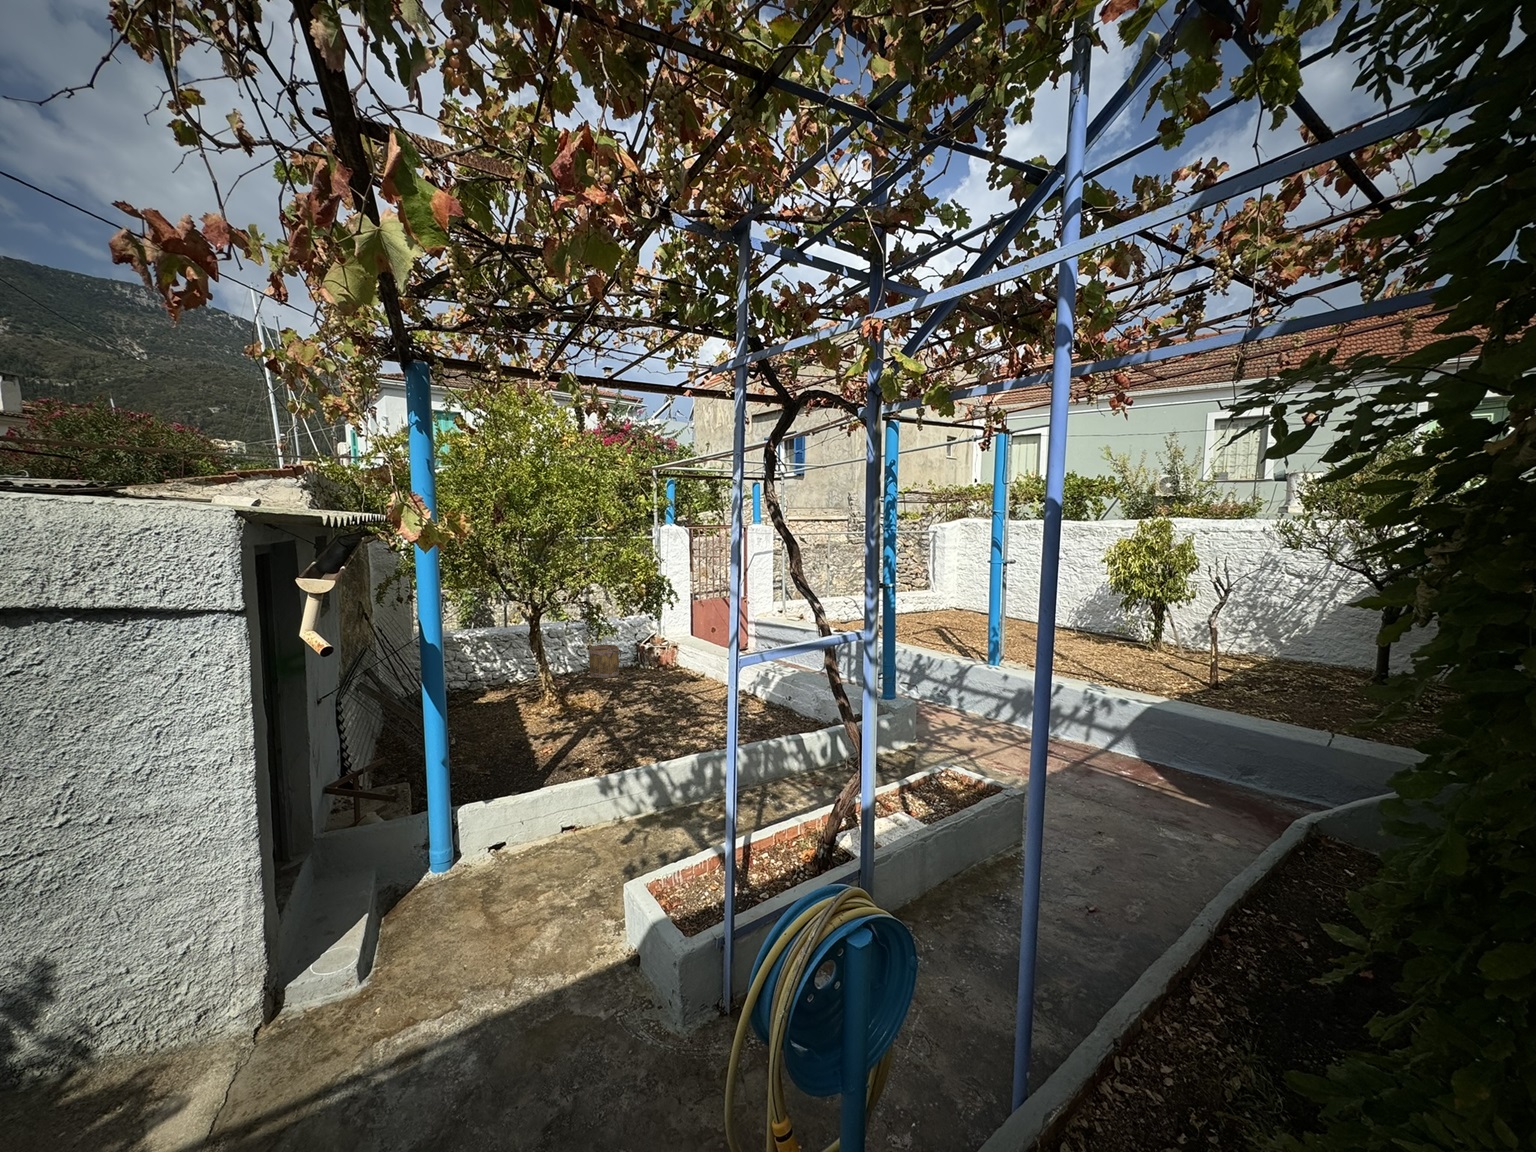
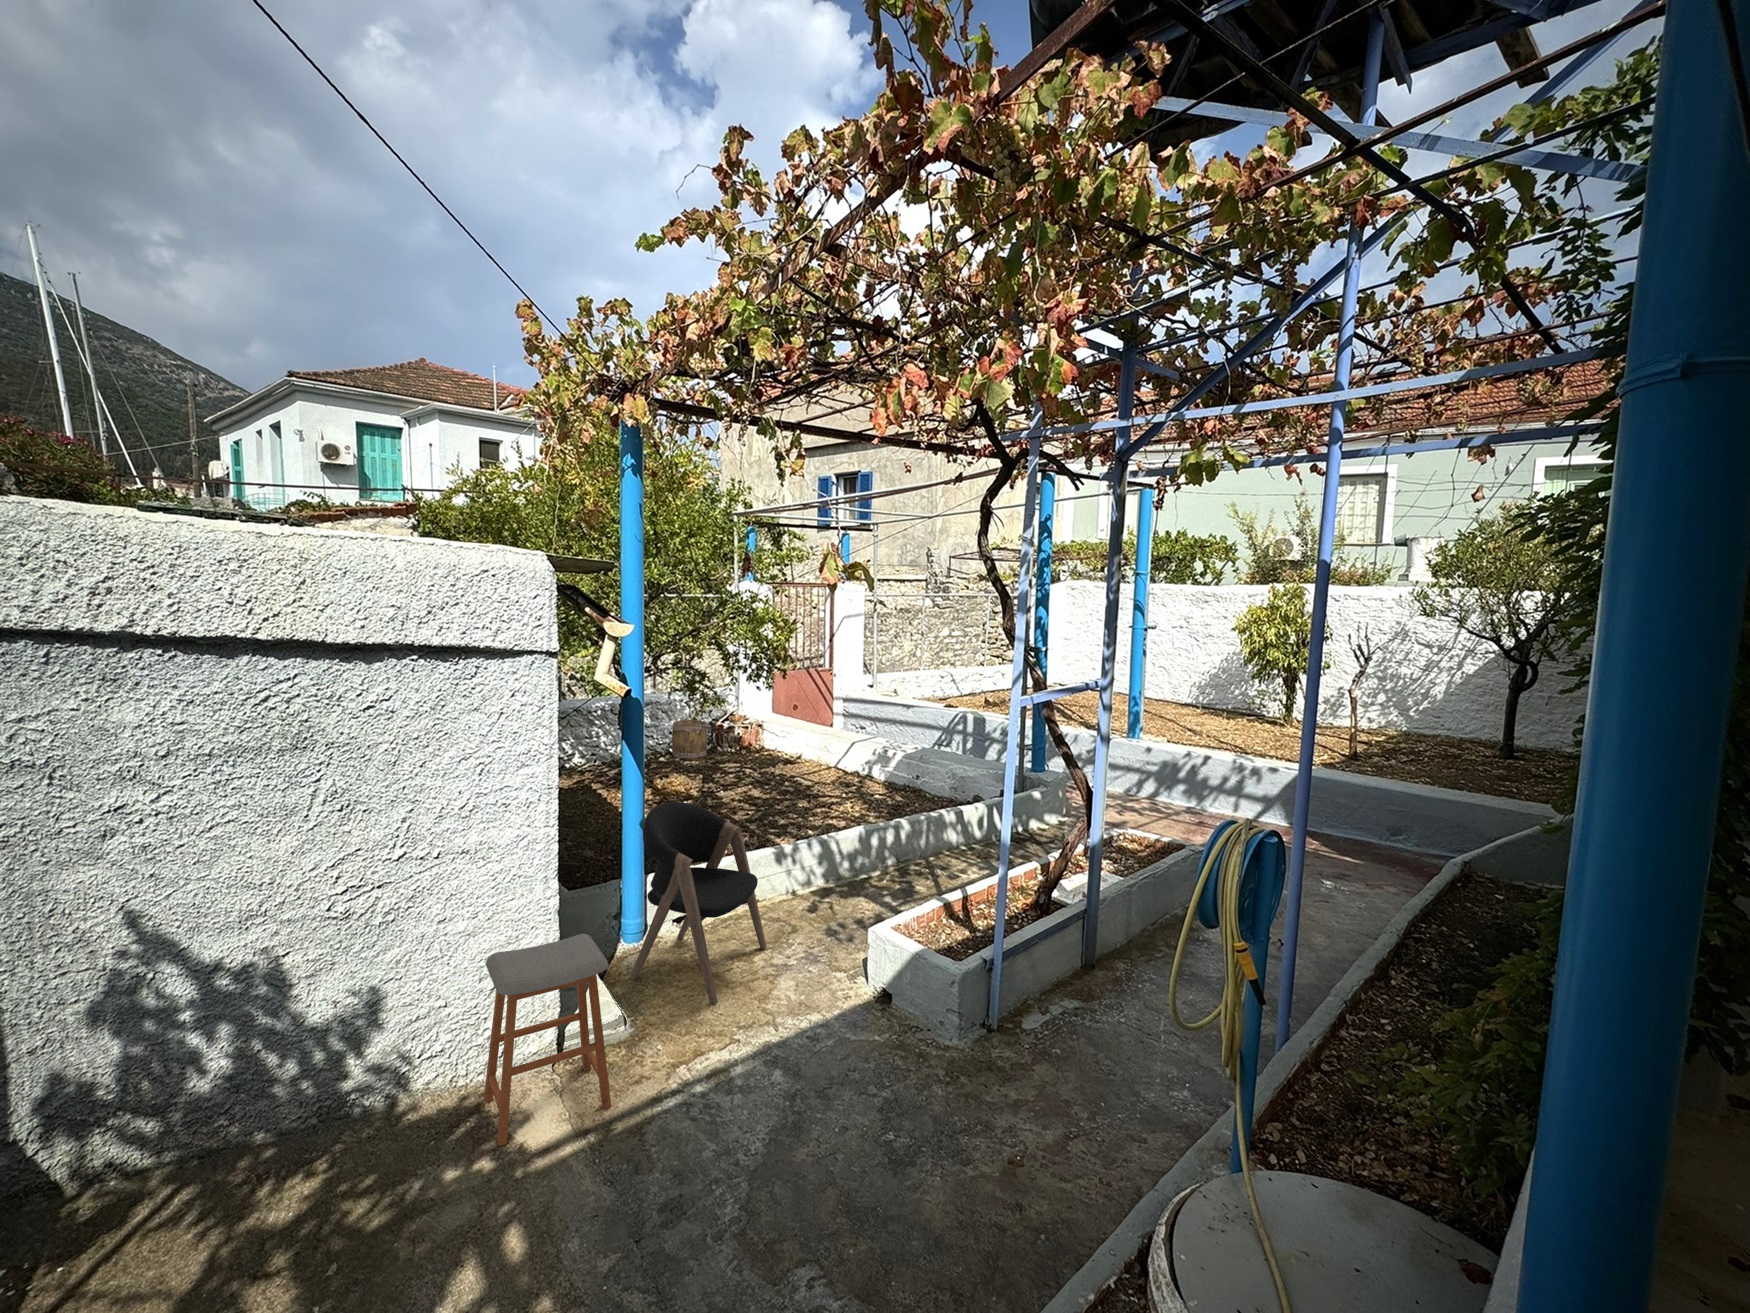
chair: none [414,741,563,950] -> present [630,802,767,1005]
stool: none [143,893,309,1128] -> present [484,934,611,1146]

